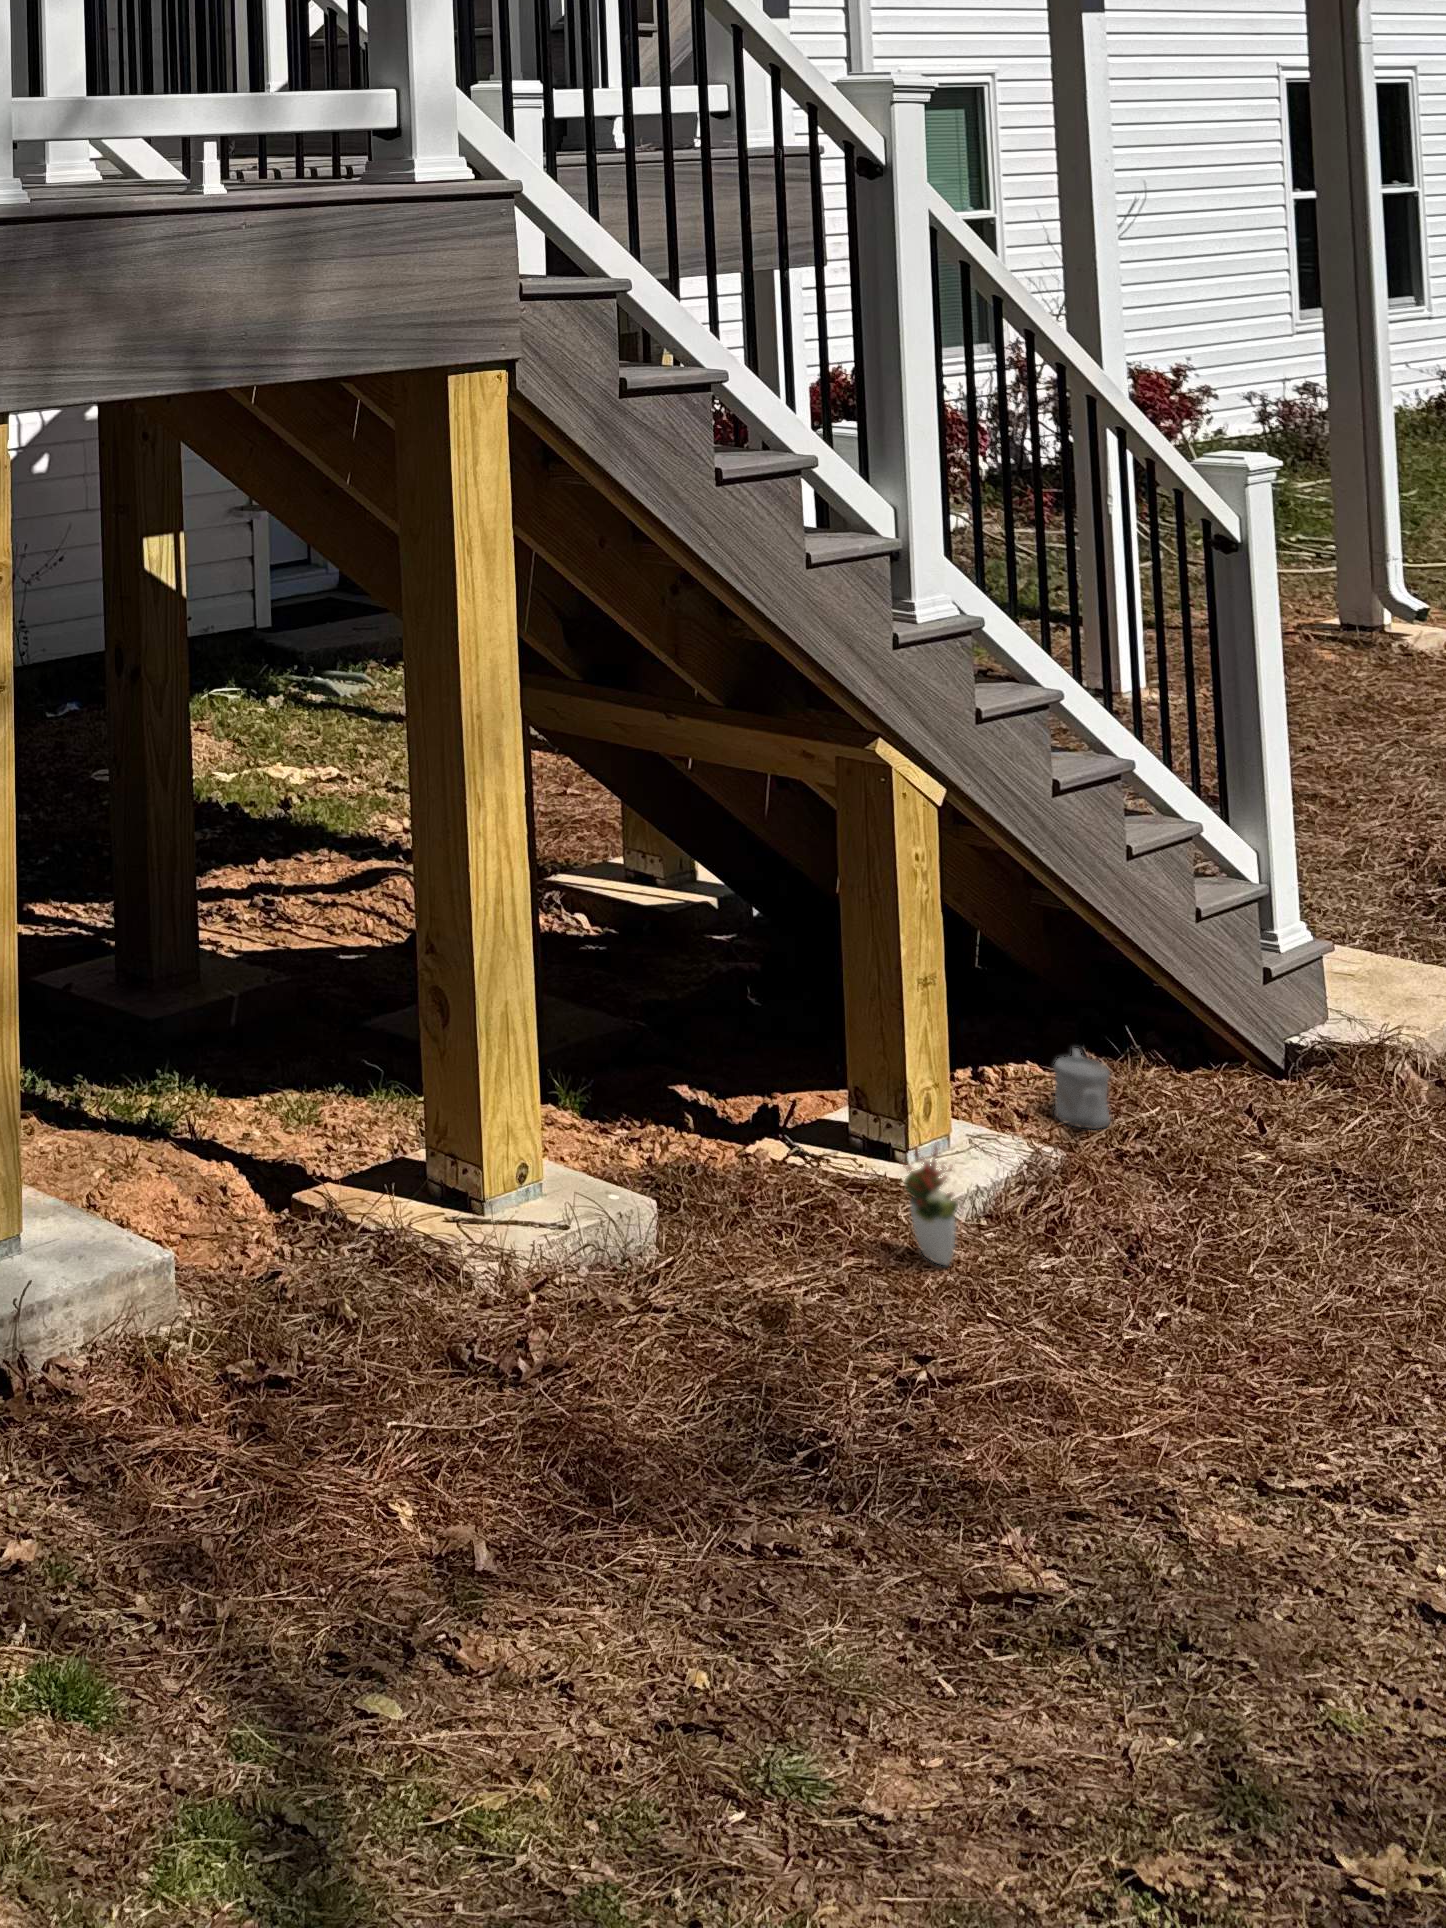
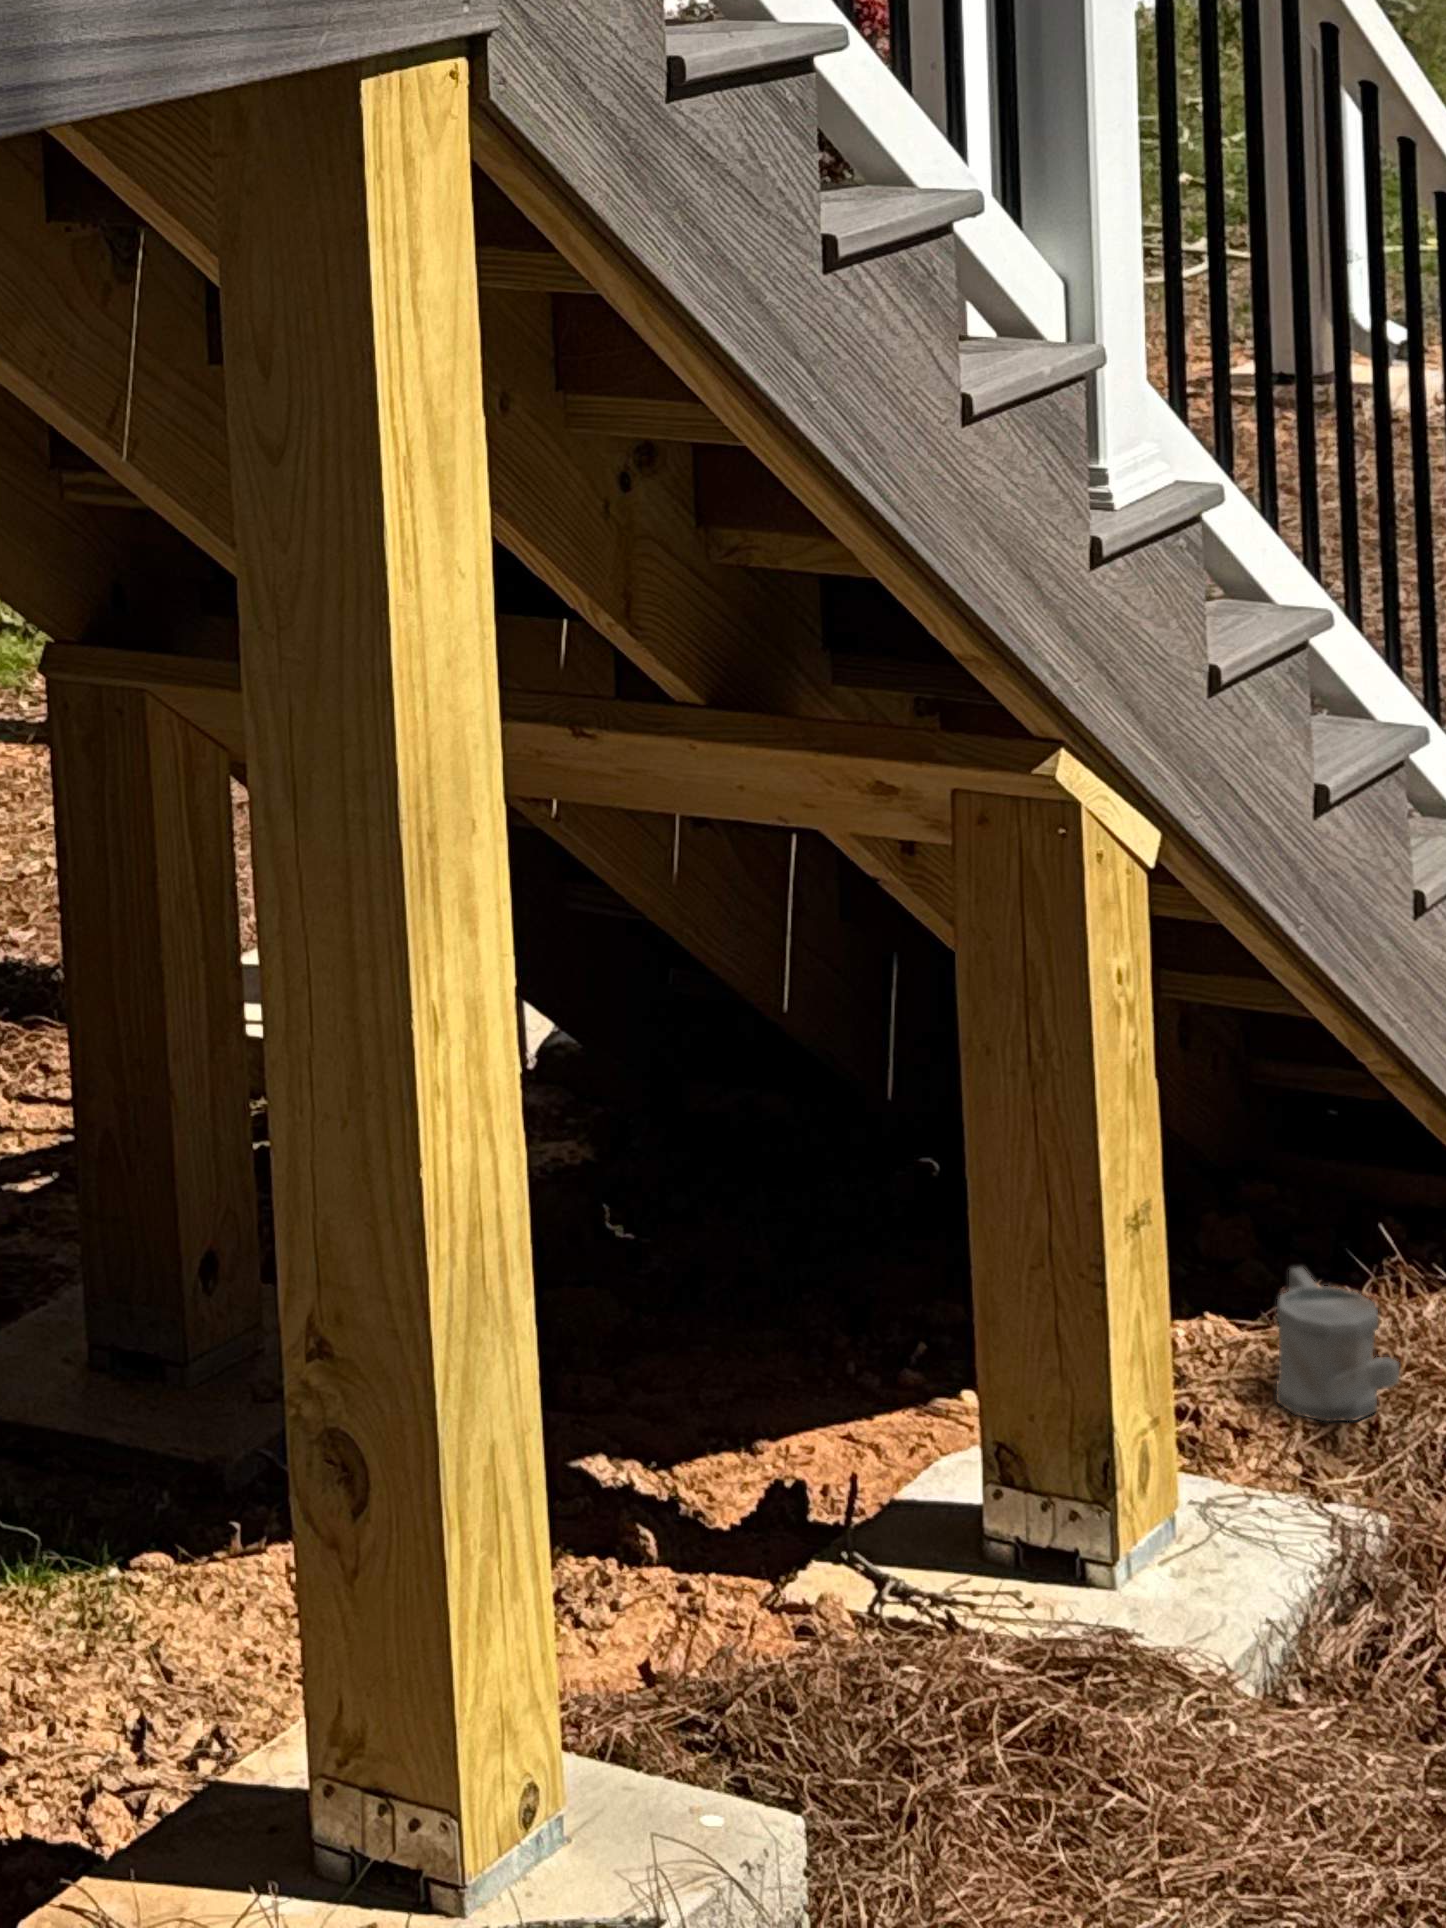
decorative plant: present [903,1144,958,1265] -> none [1170,1547,1291,1788]

